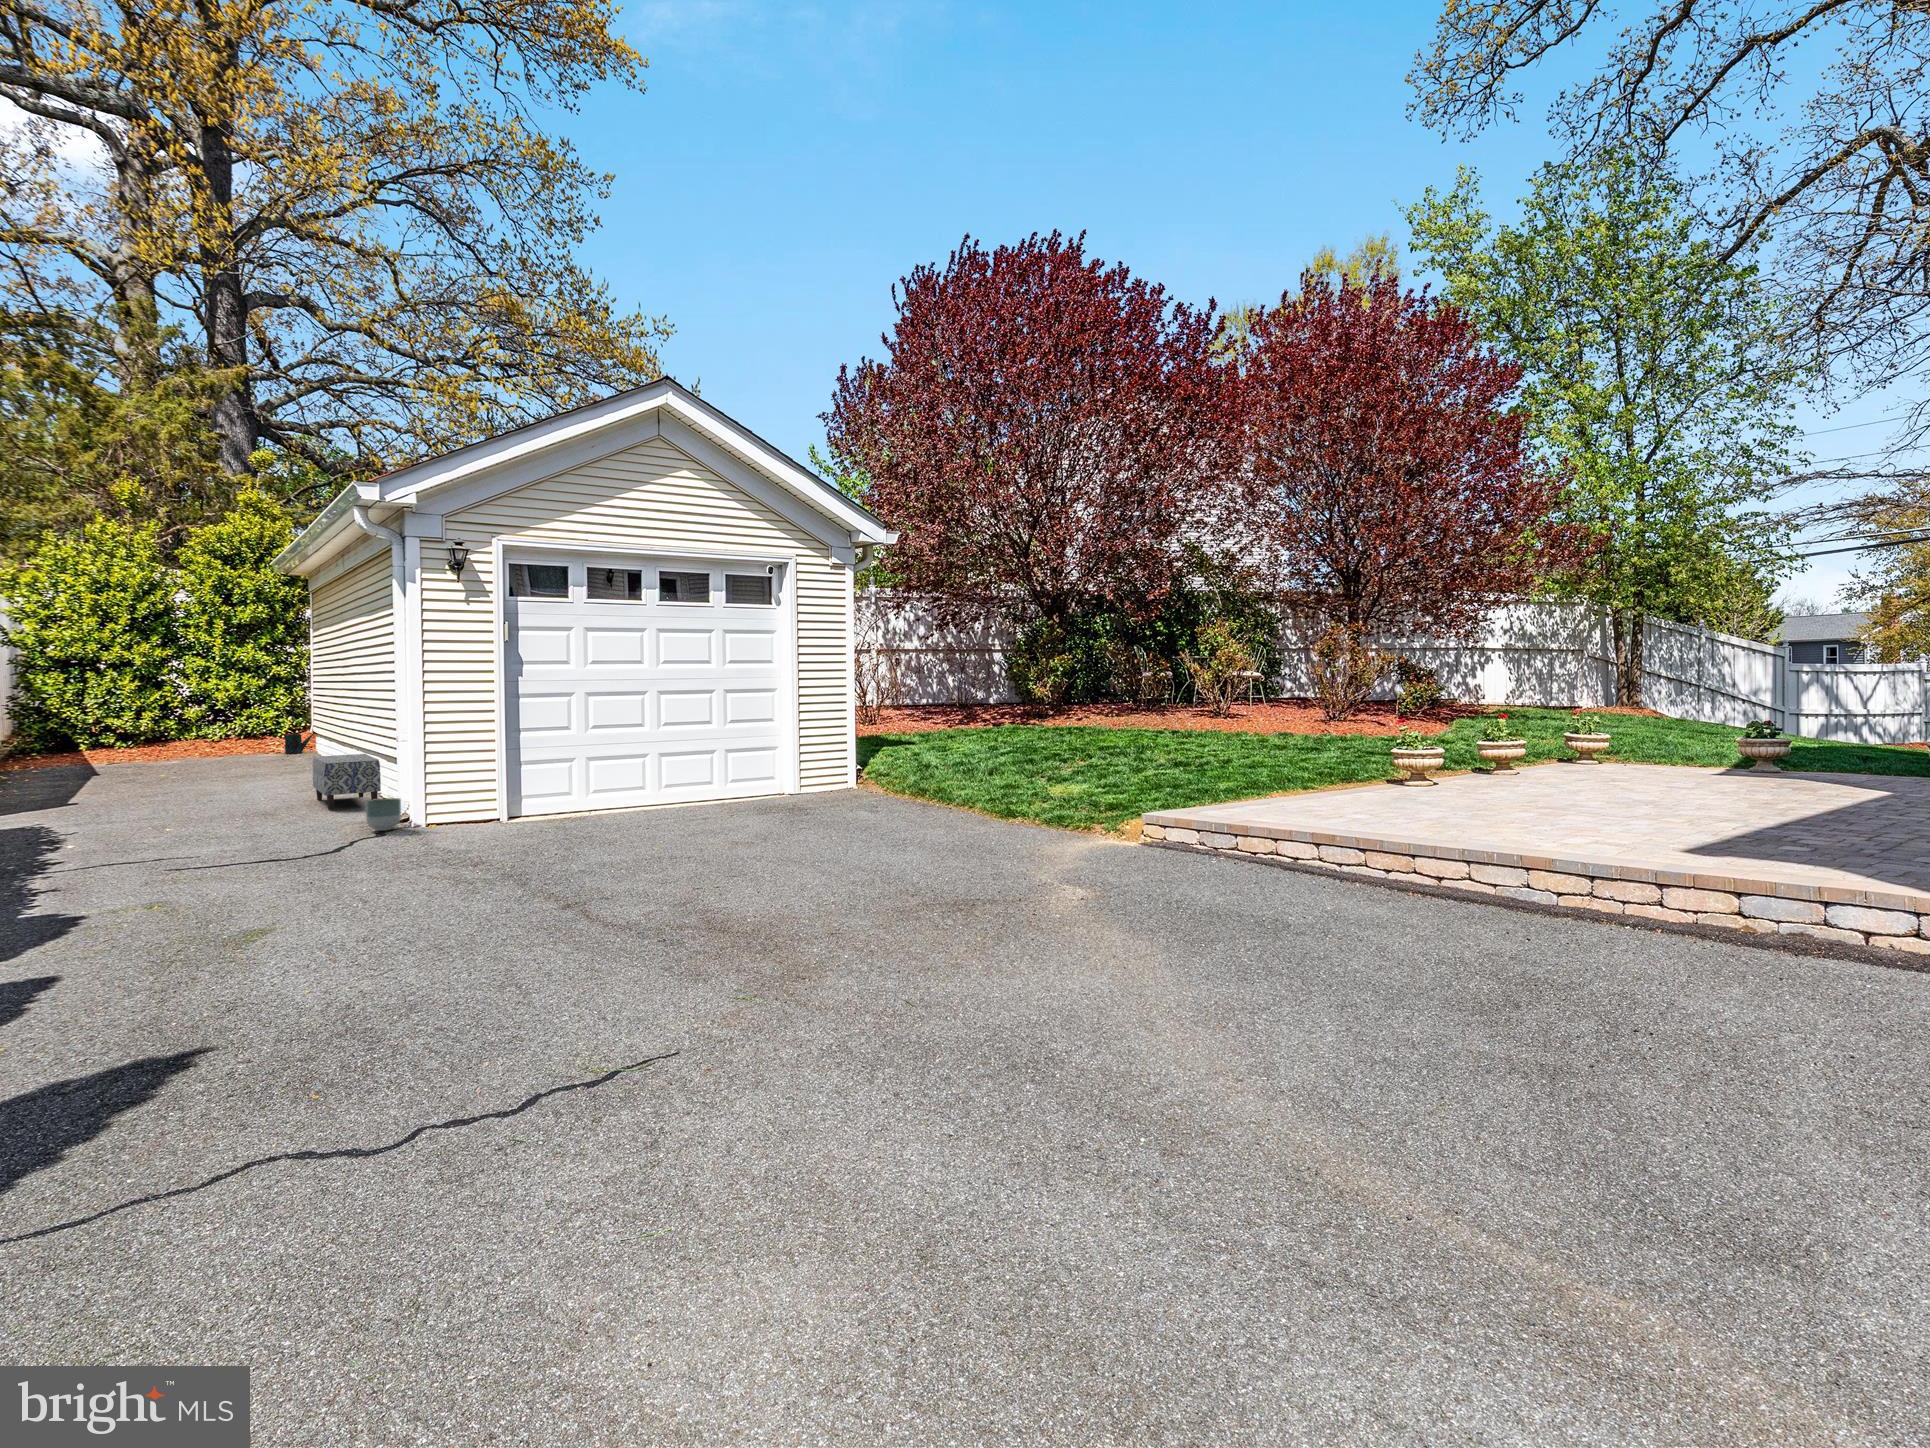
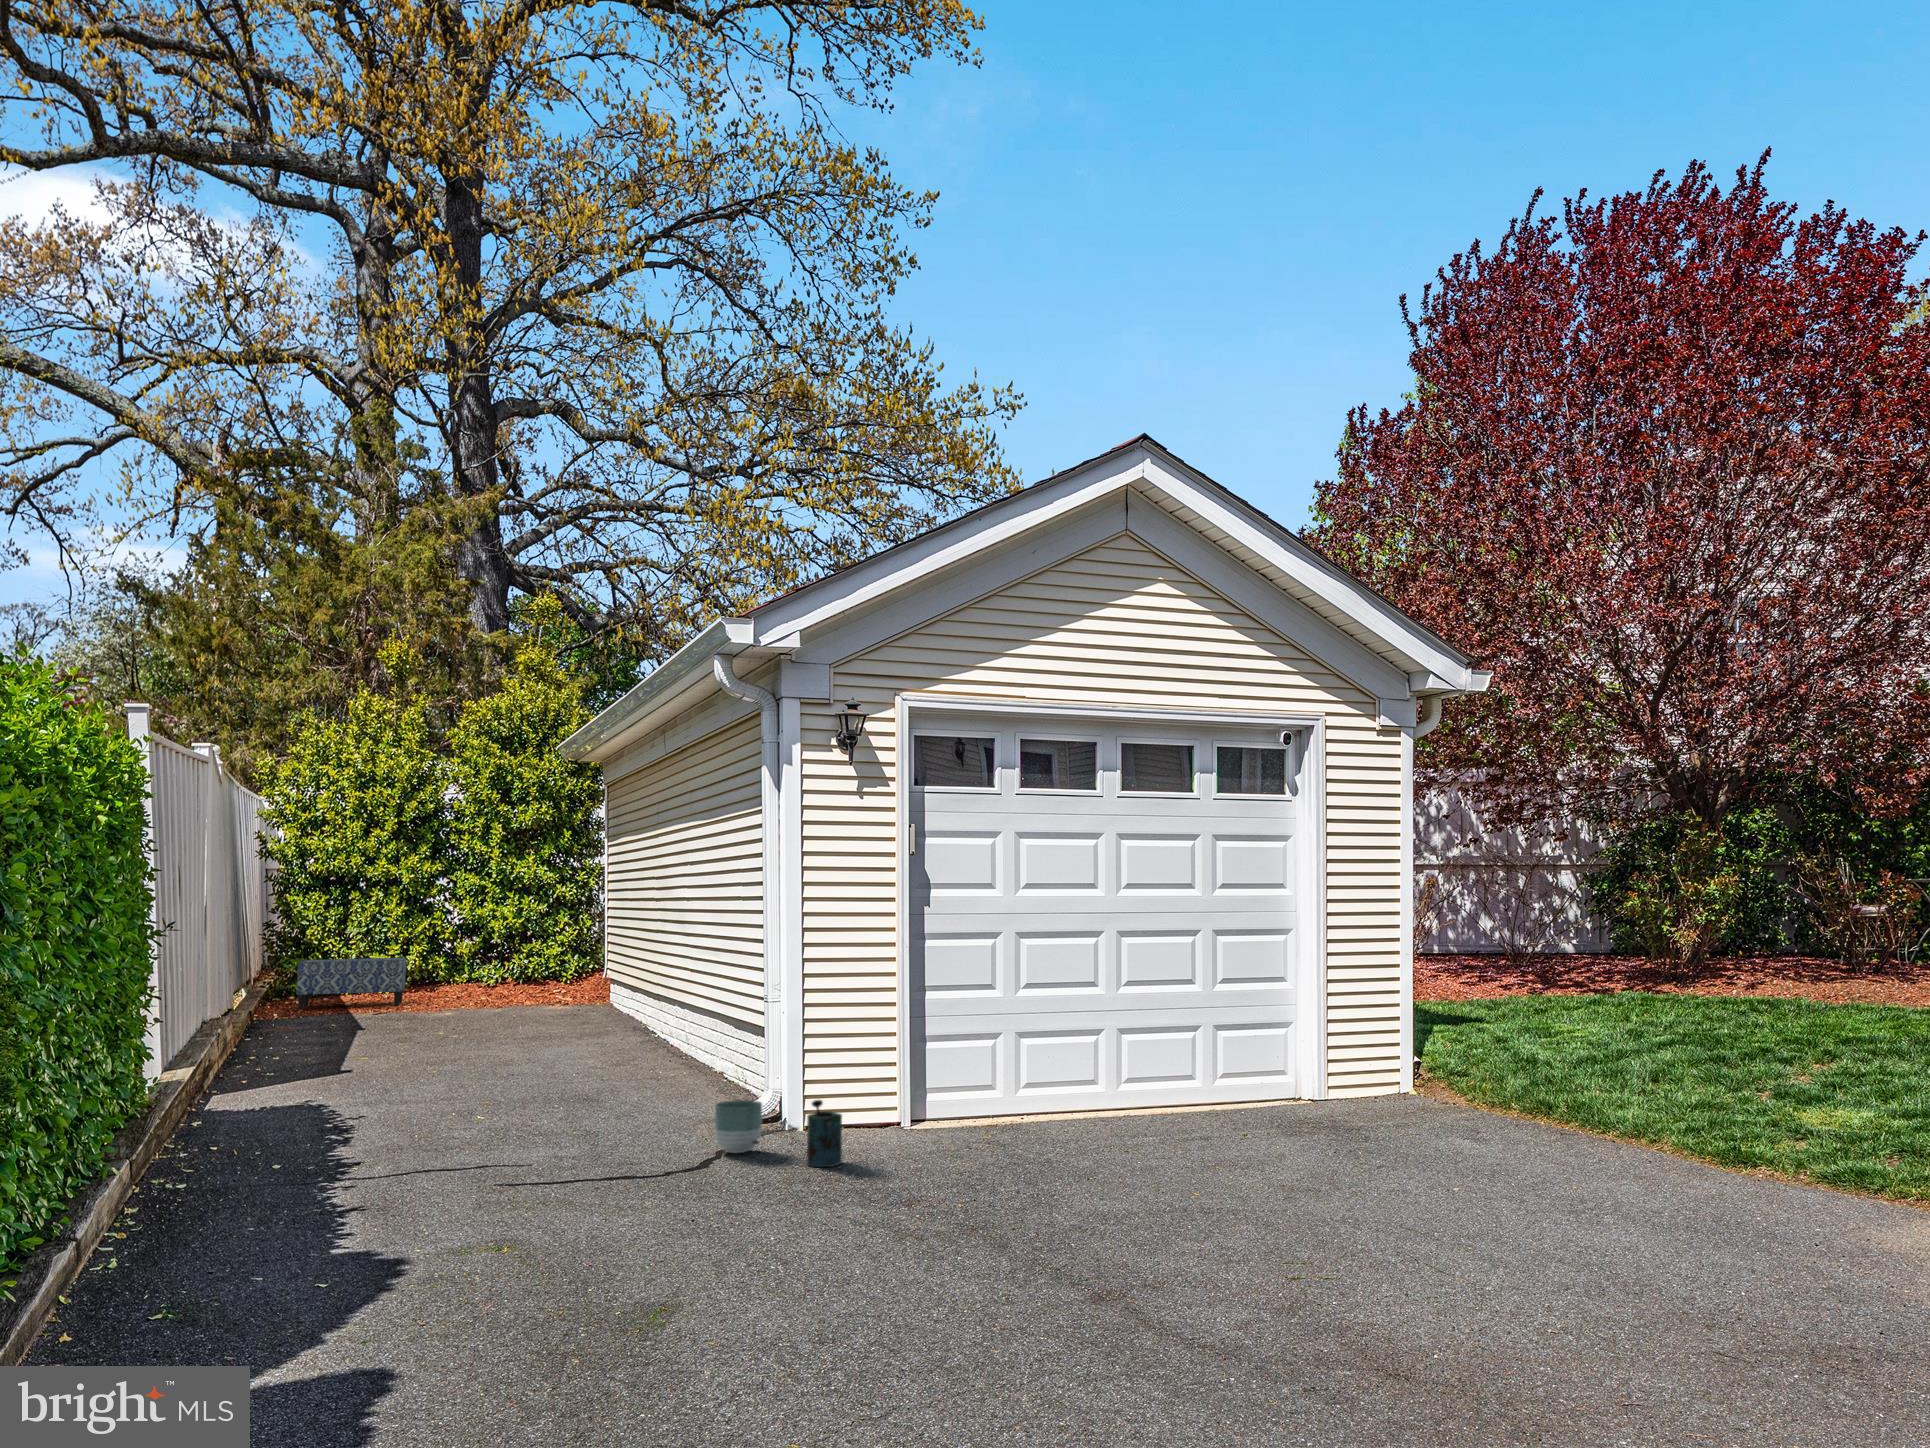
watering can: present [285,731,317,754] -> present [807,1100,842,1167]
bench: present [313,754,381,810] -> present [297,958,406,1009]

